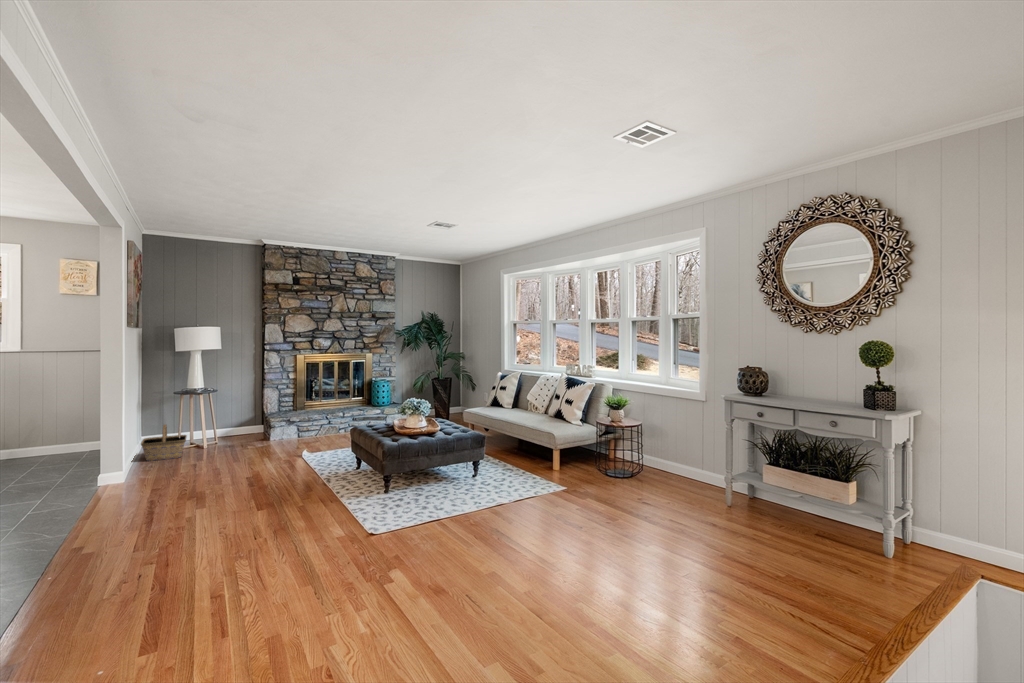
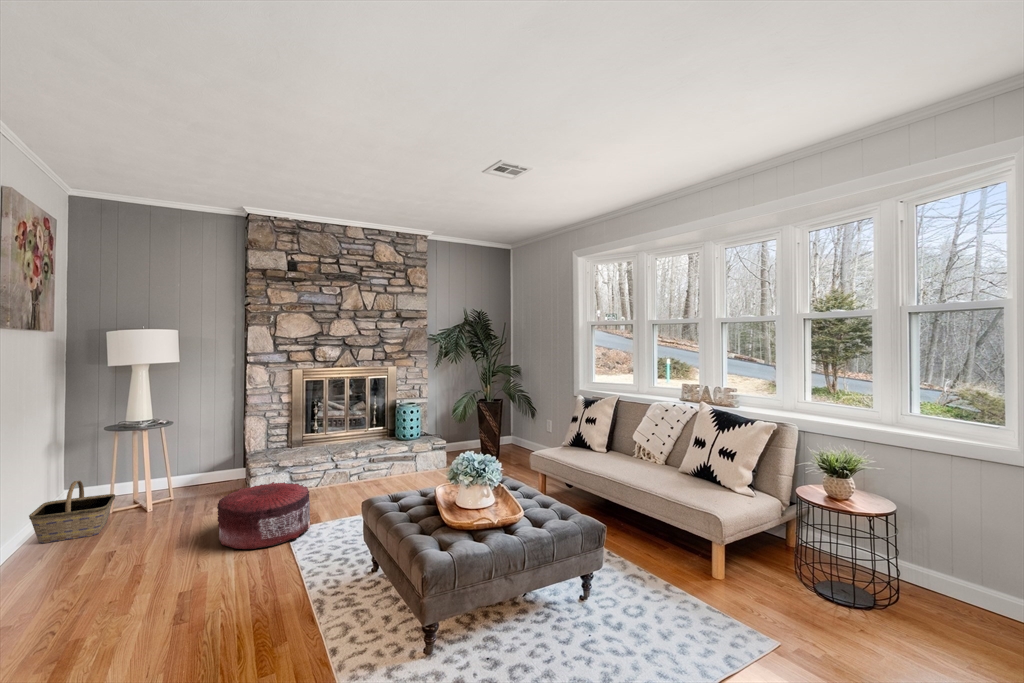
pouf: none [259,426,316,462] -> present [217,482,310,549]

